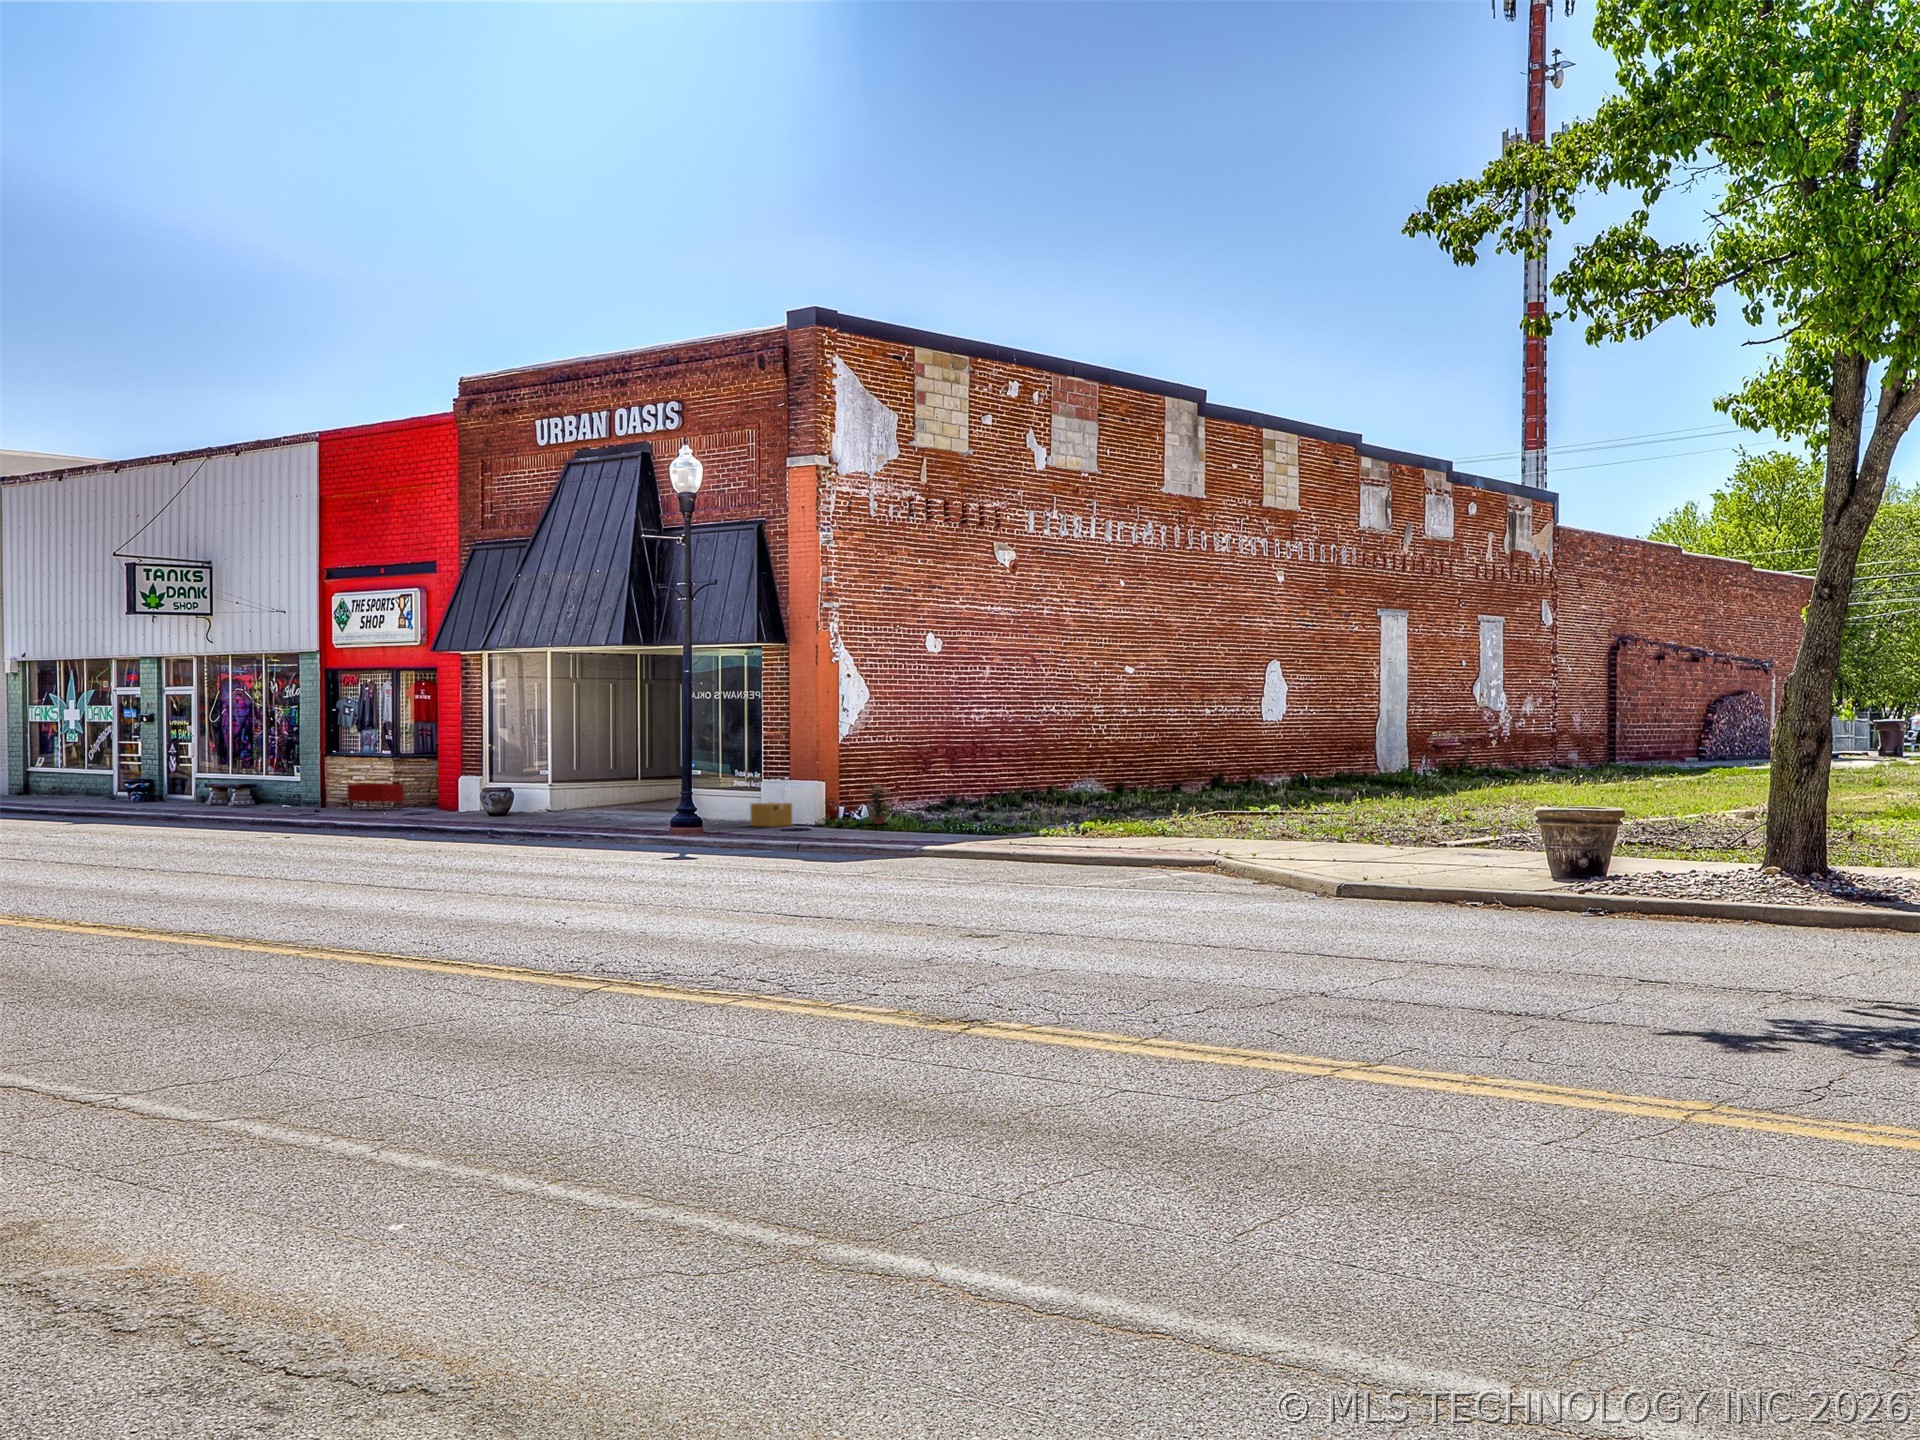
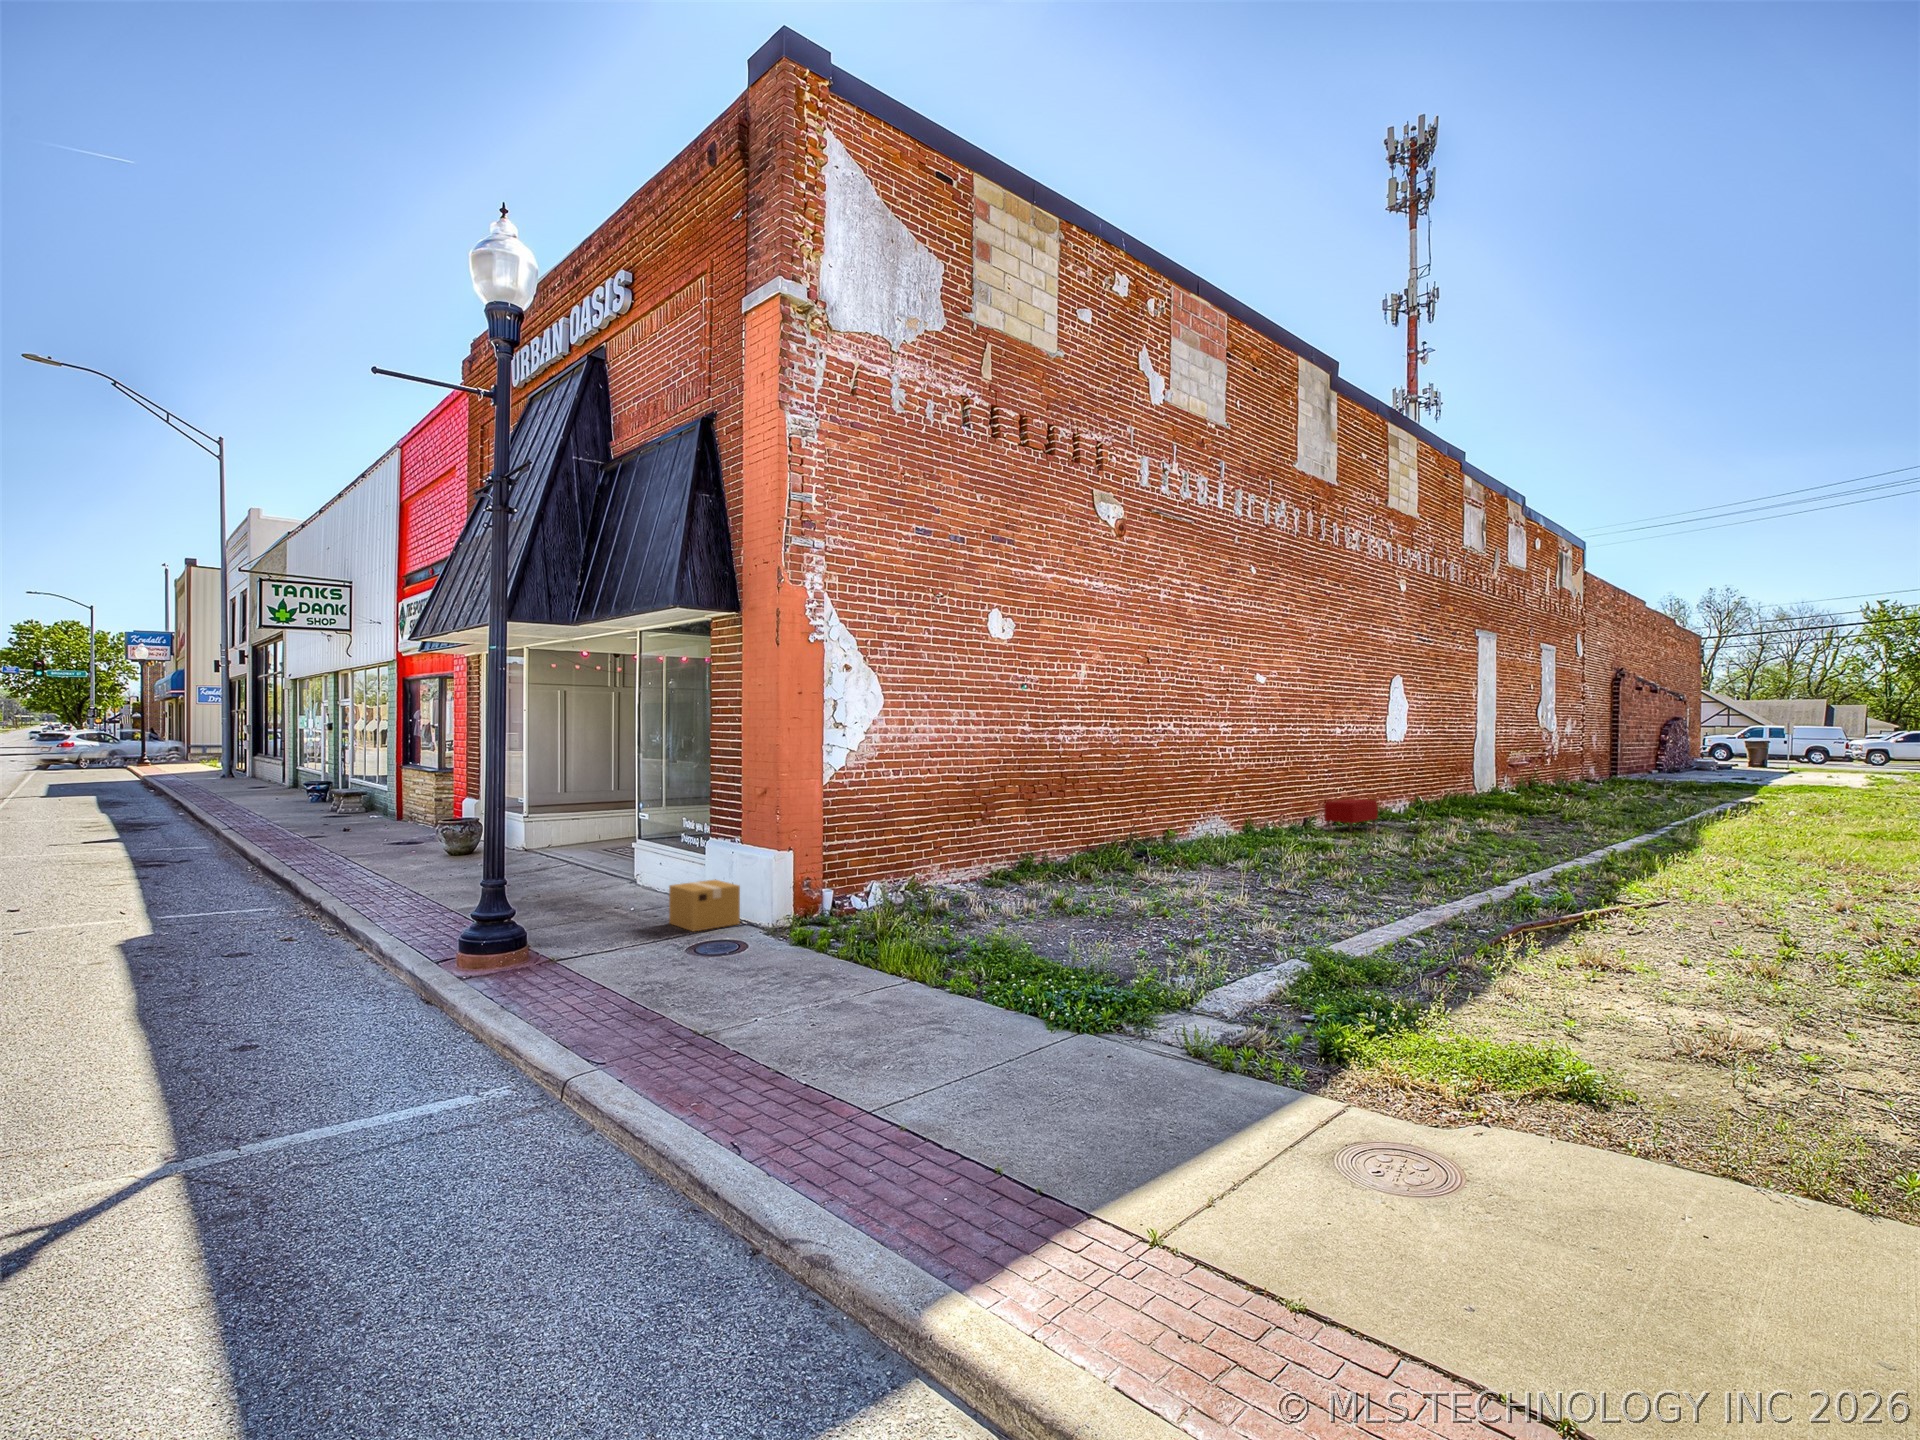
bench: present [347,783,404,810] -> present [1324,799,1378,832]
decorative plant: present [866,785,890,824] -> none [868,853,915,921]

